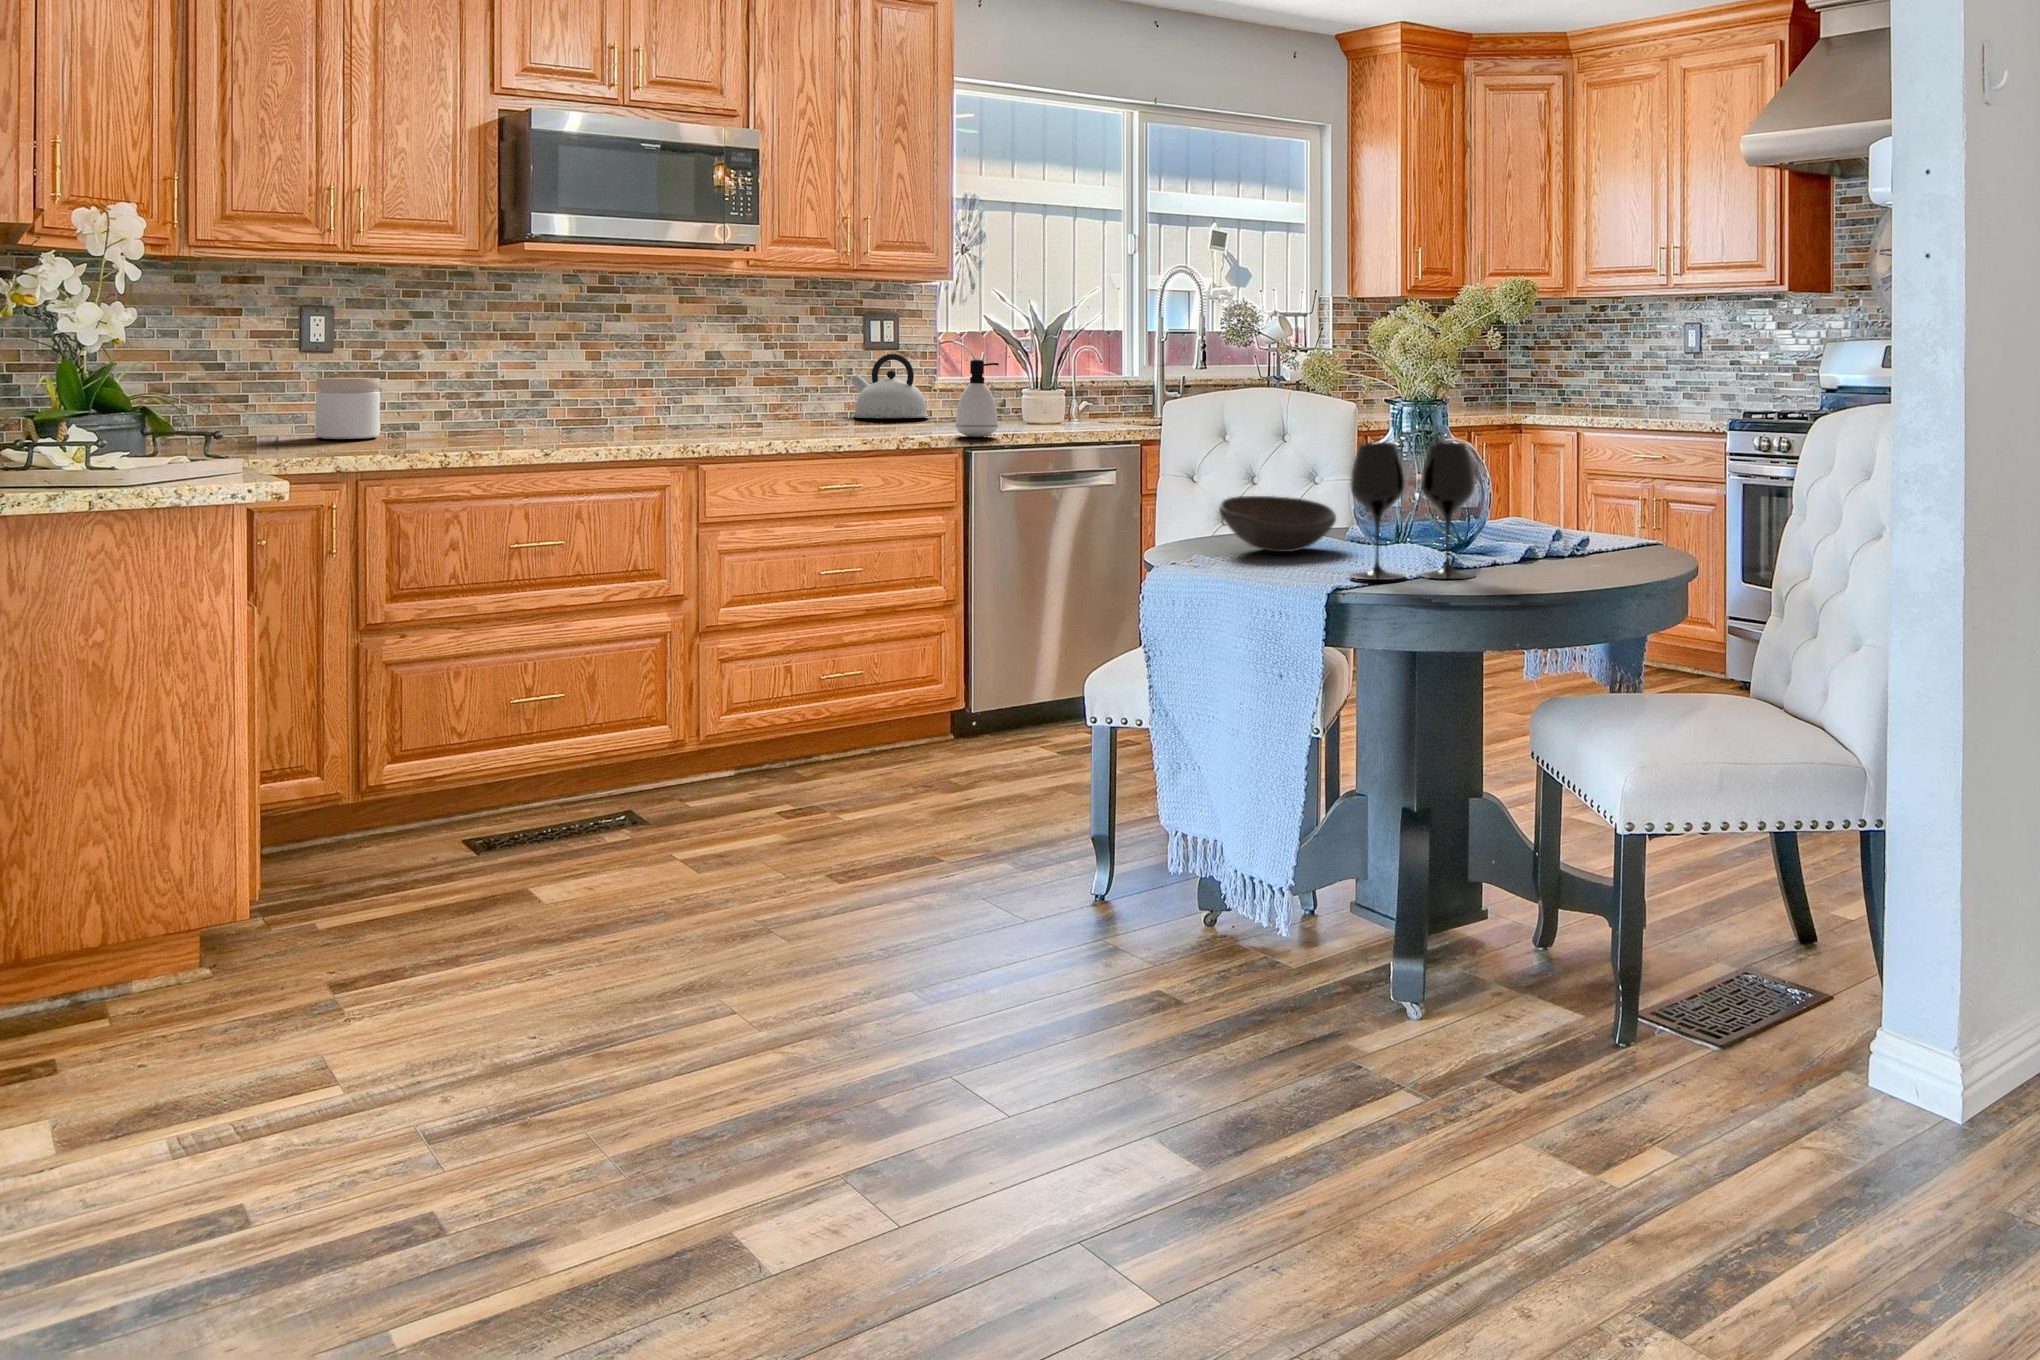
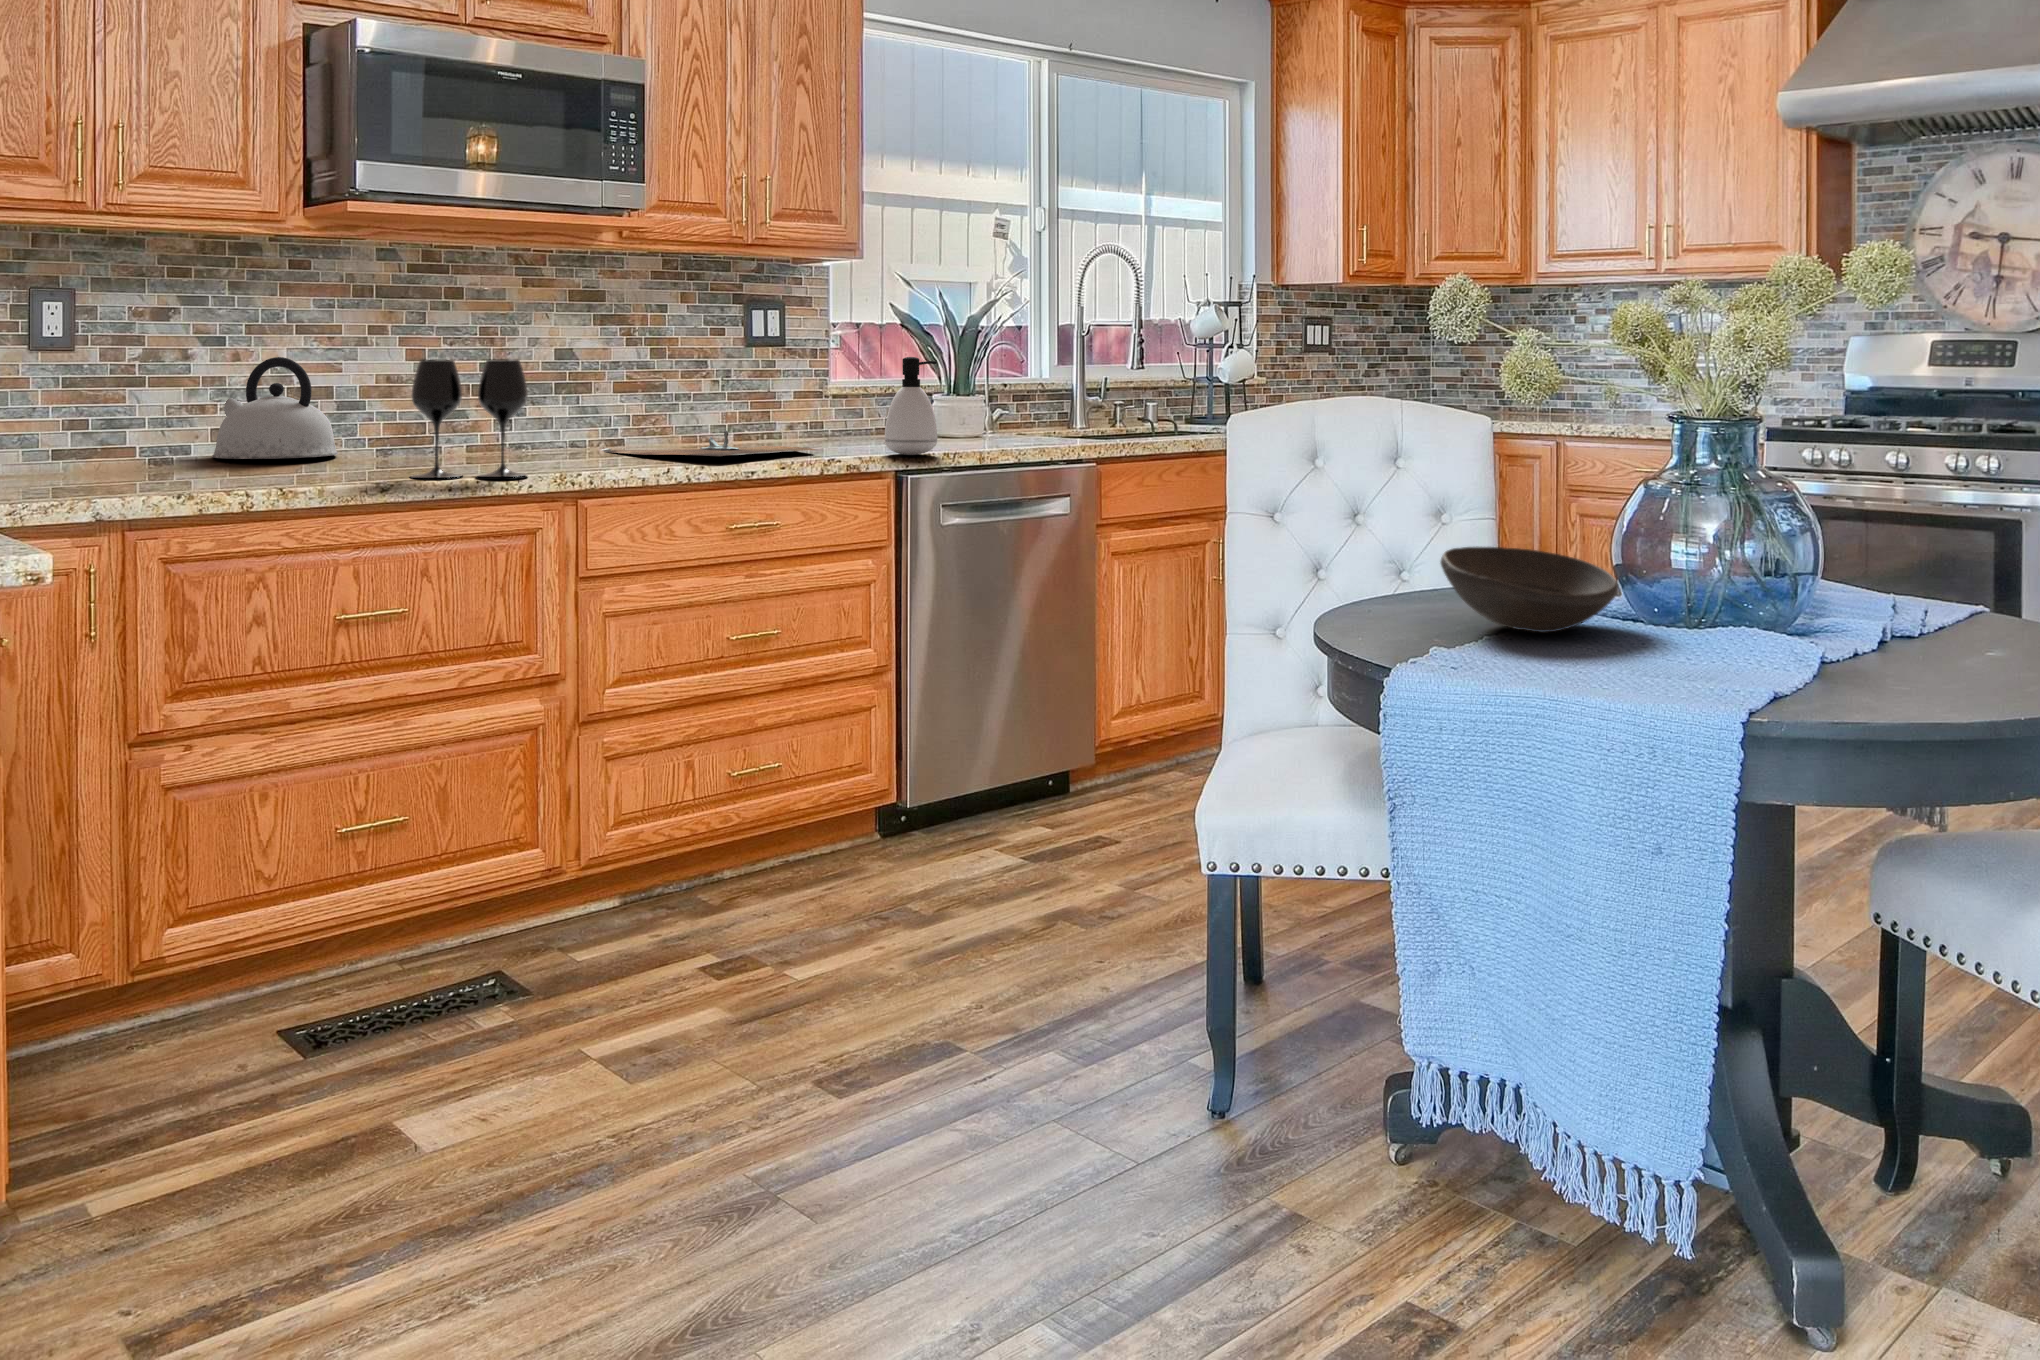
kettle: present [851,354,928,418] -> present [212,357,338,459]
jar: present [315,378,380,439] -> none [54,385,142,468]
cutting board: none [732,416,901,436] -> present [601,430,815,456]
wine glass: present [1350,442,1475,580] -> present [411,359,528,478]

